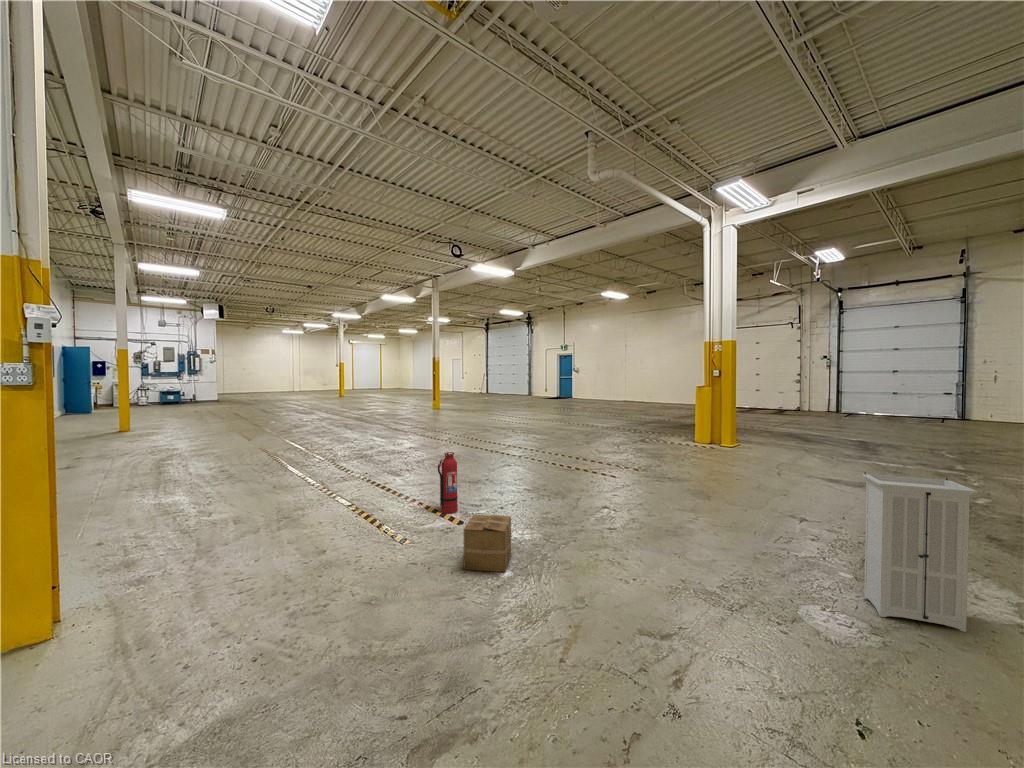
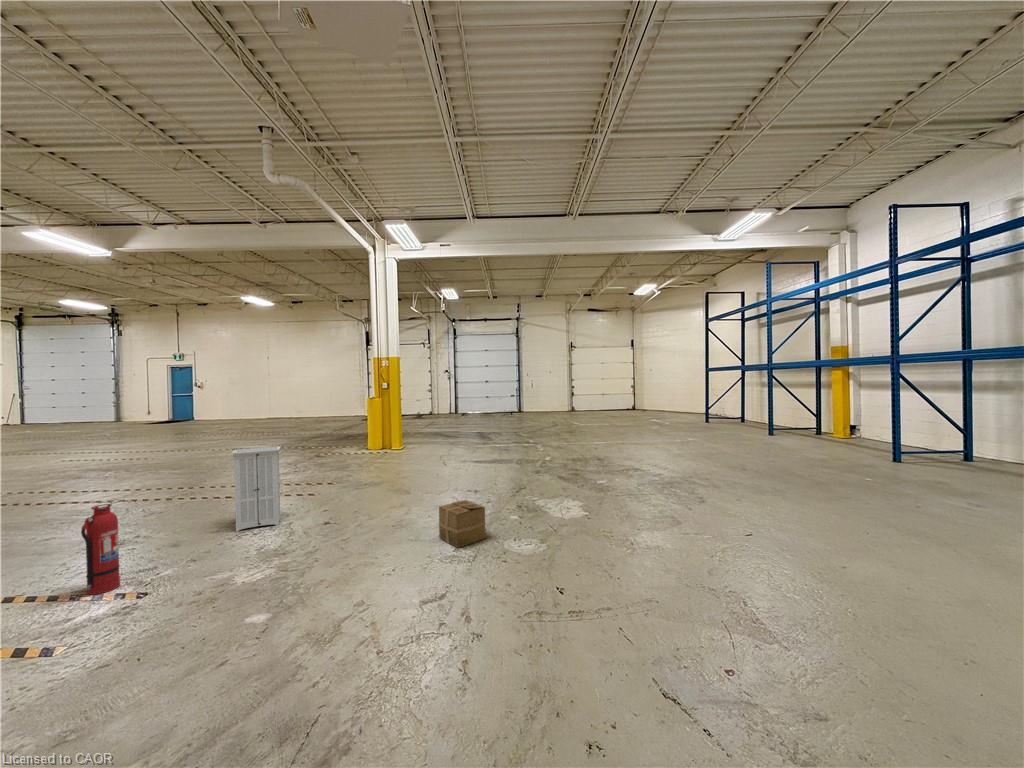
storage cabinet: present [862,472,978,632] -> present [231,446,281,531]
cardboard box: present [463,515,511,572] -> present [439,500,486,548]

